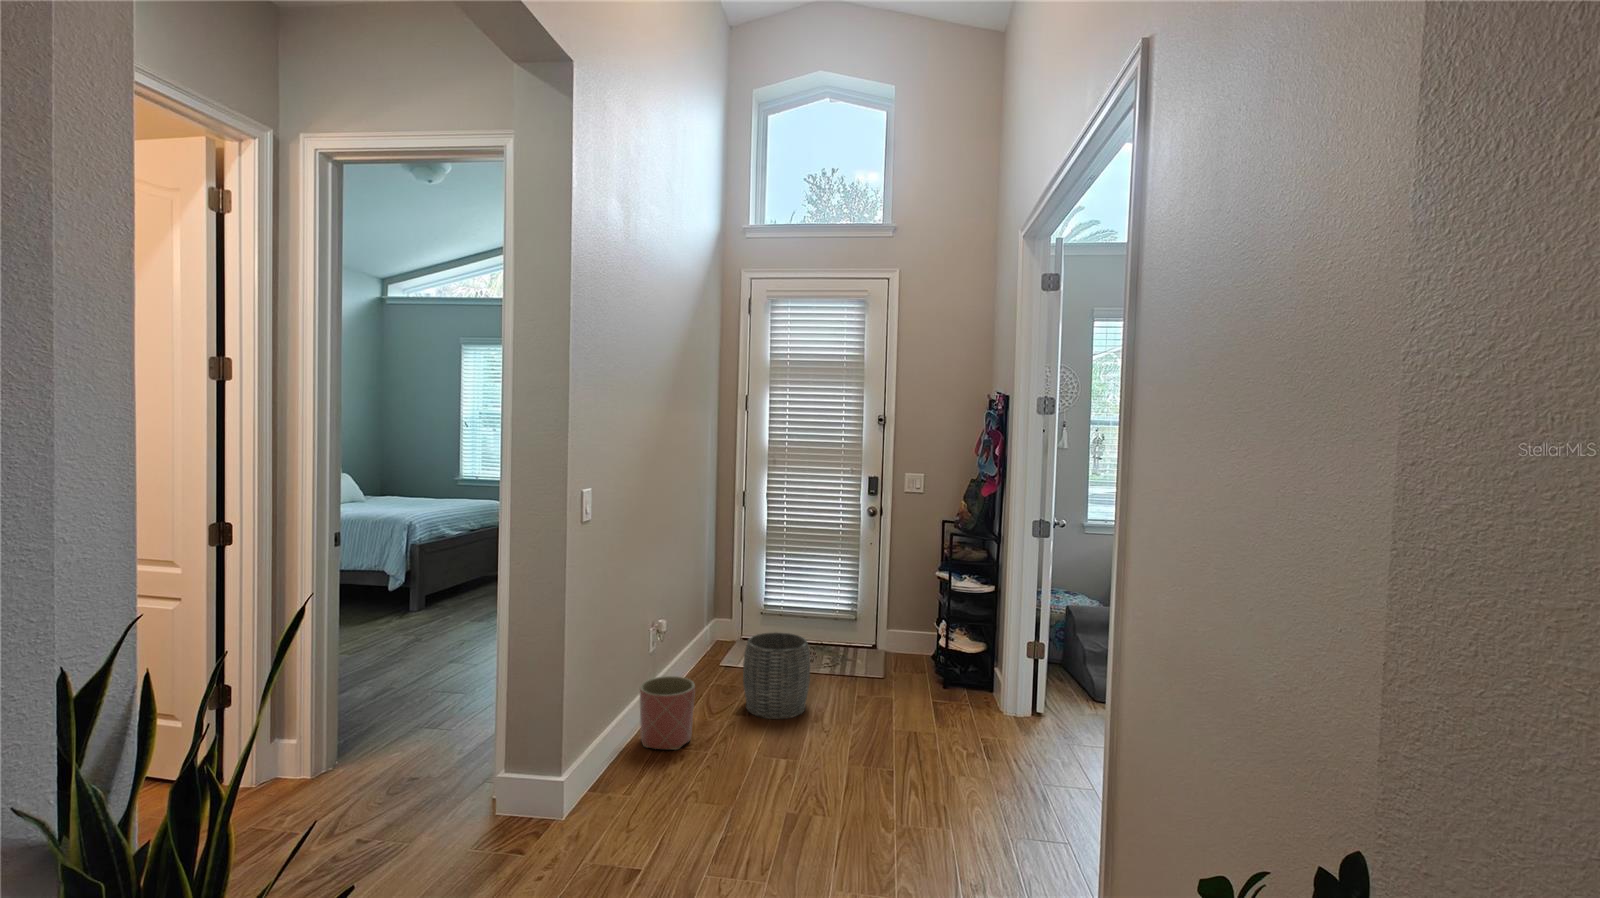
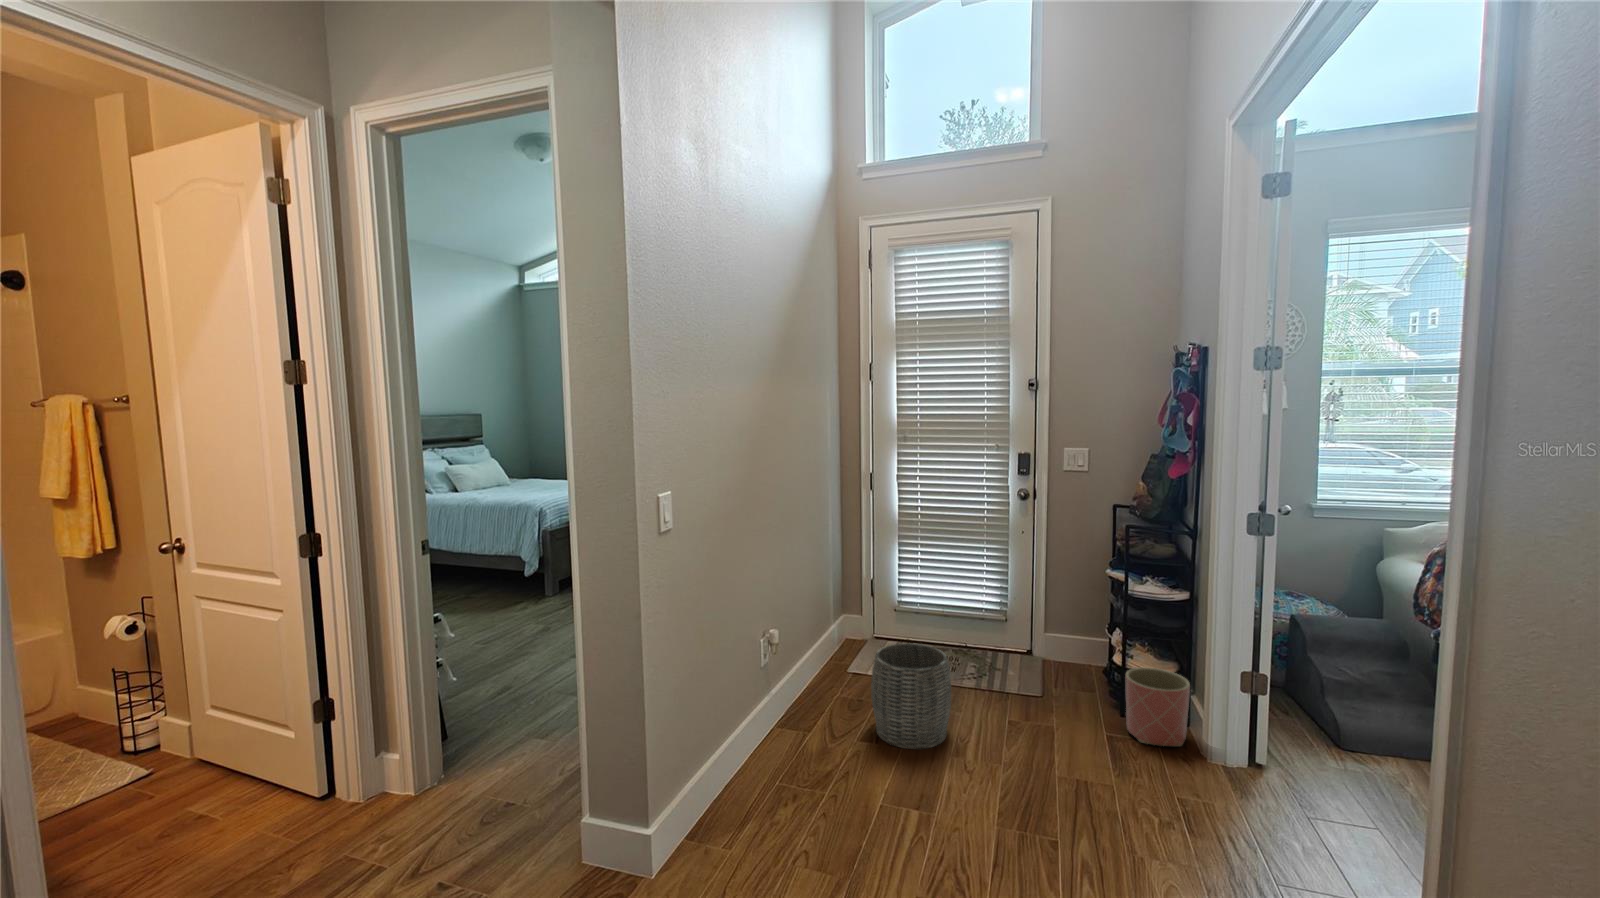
planter: present [640,676,695,750] -> present [1125,667,1190,746]

